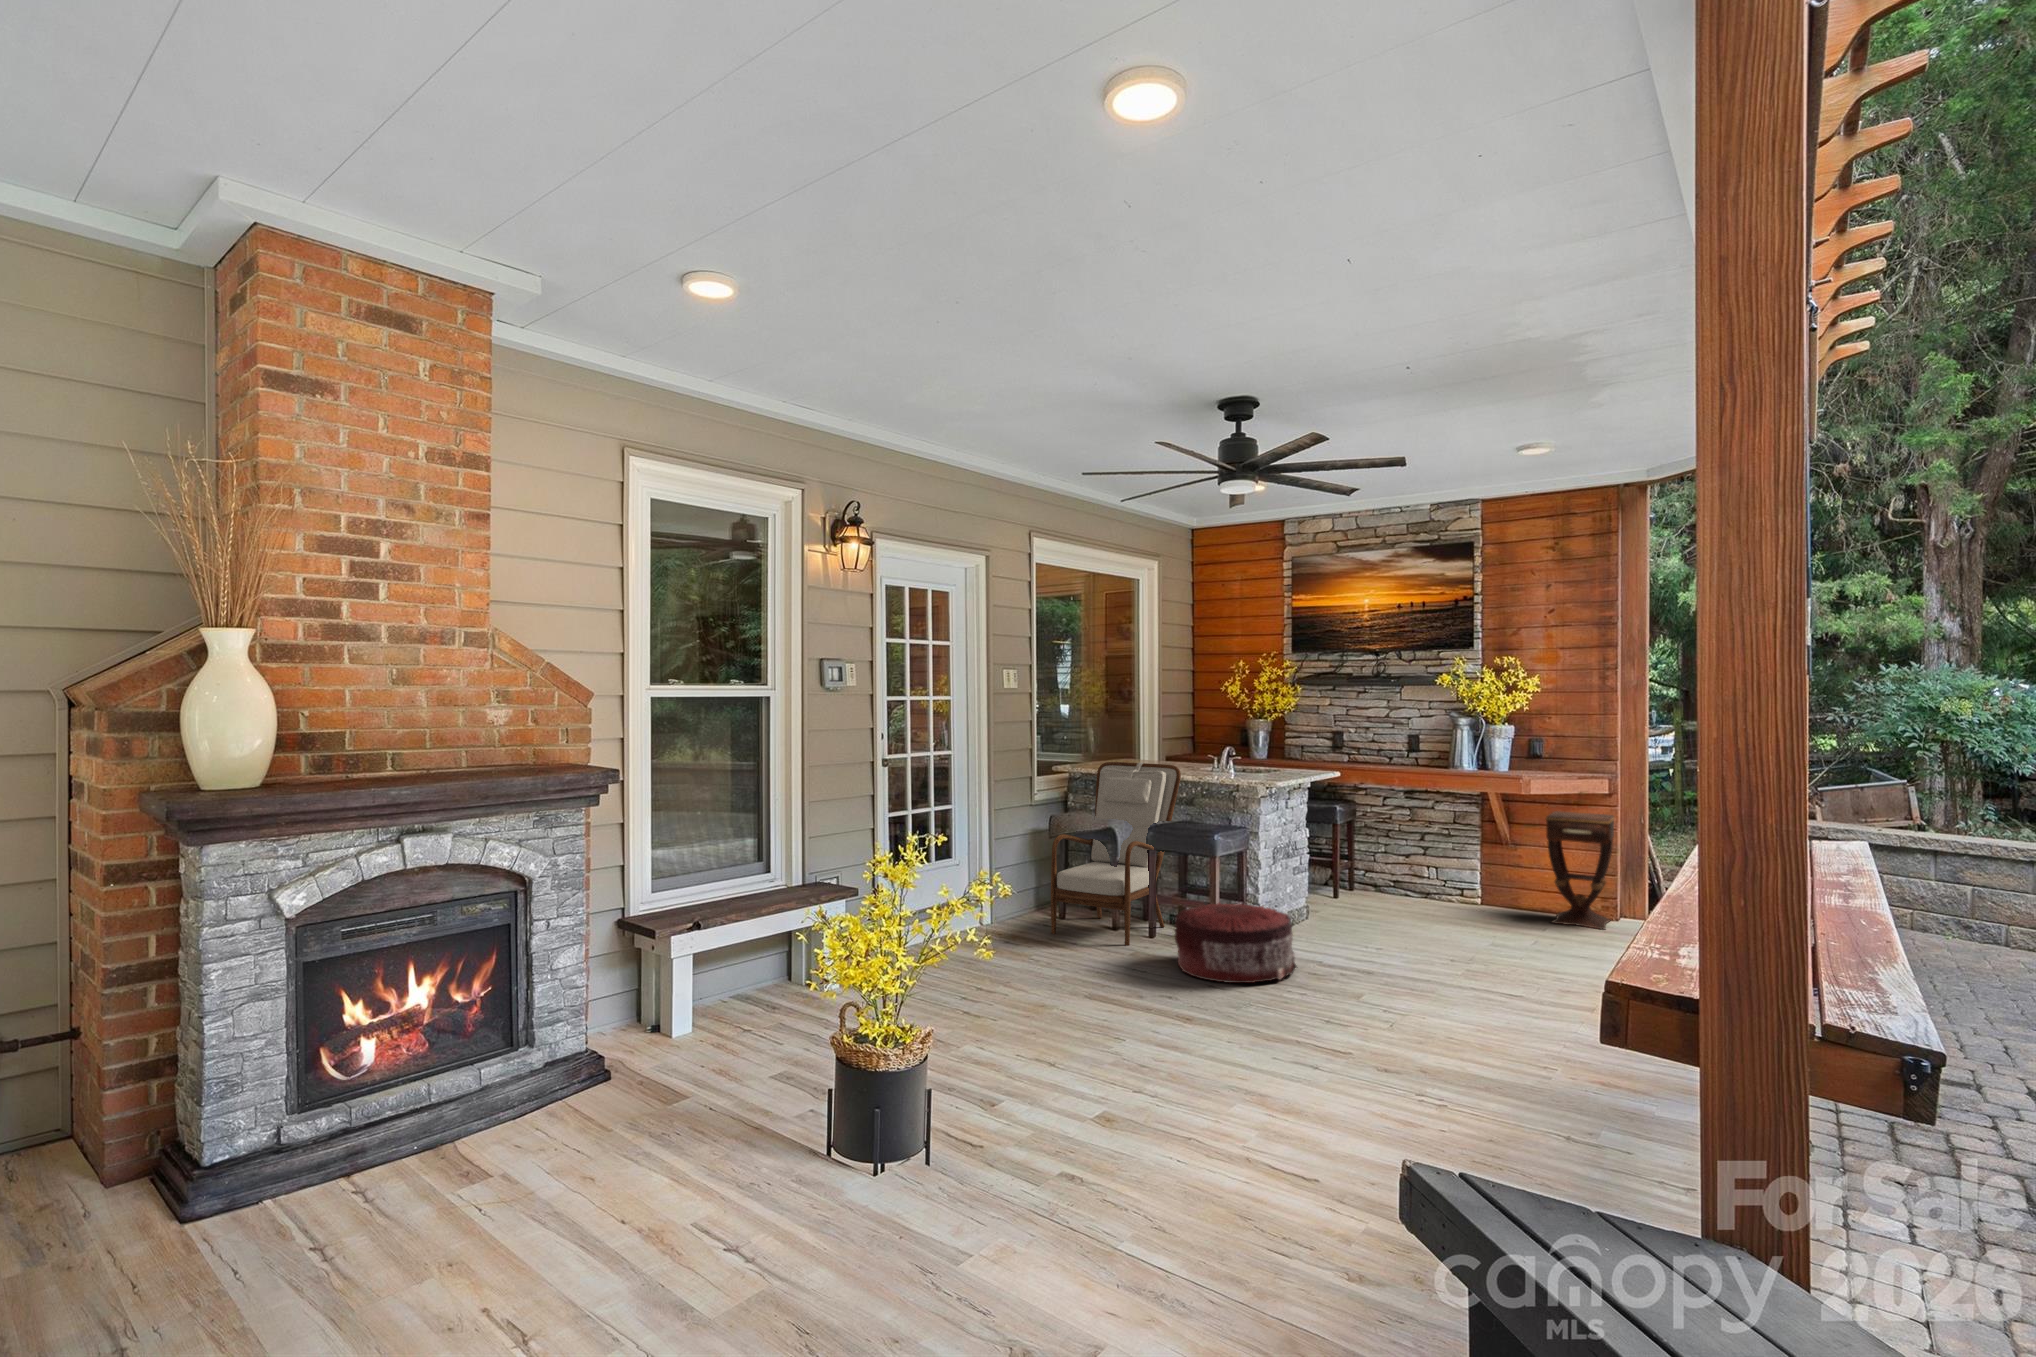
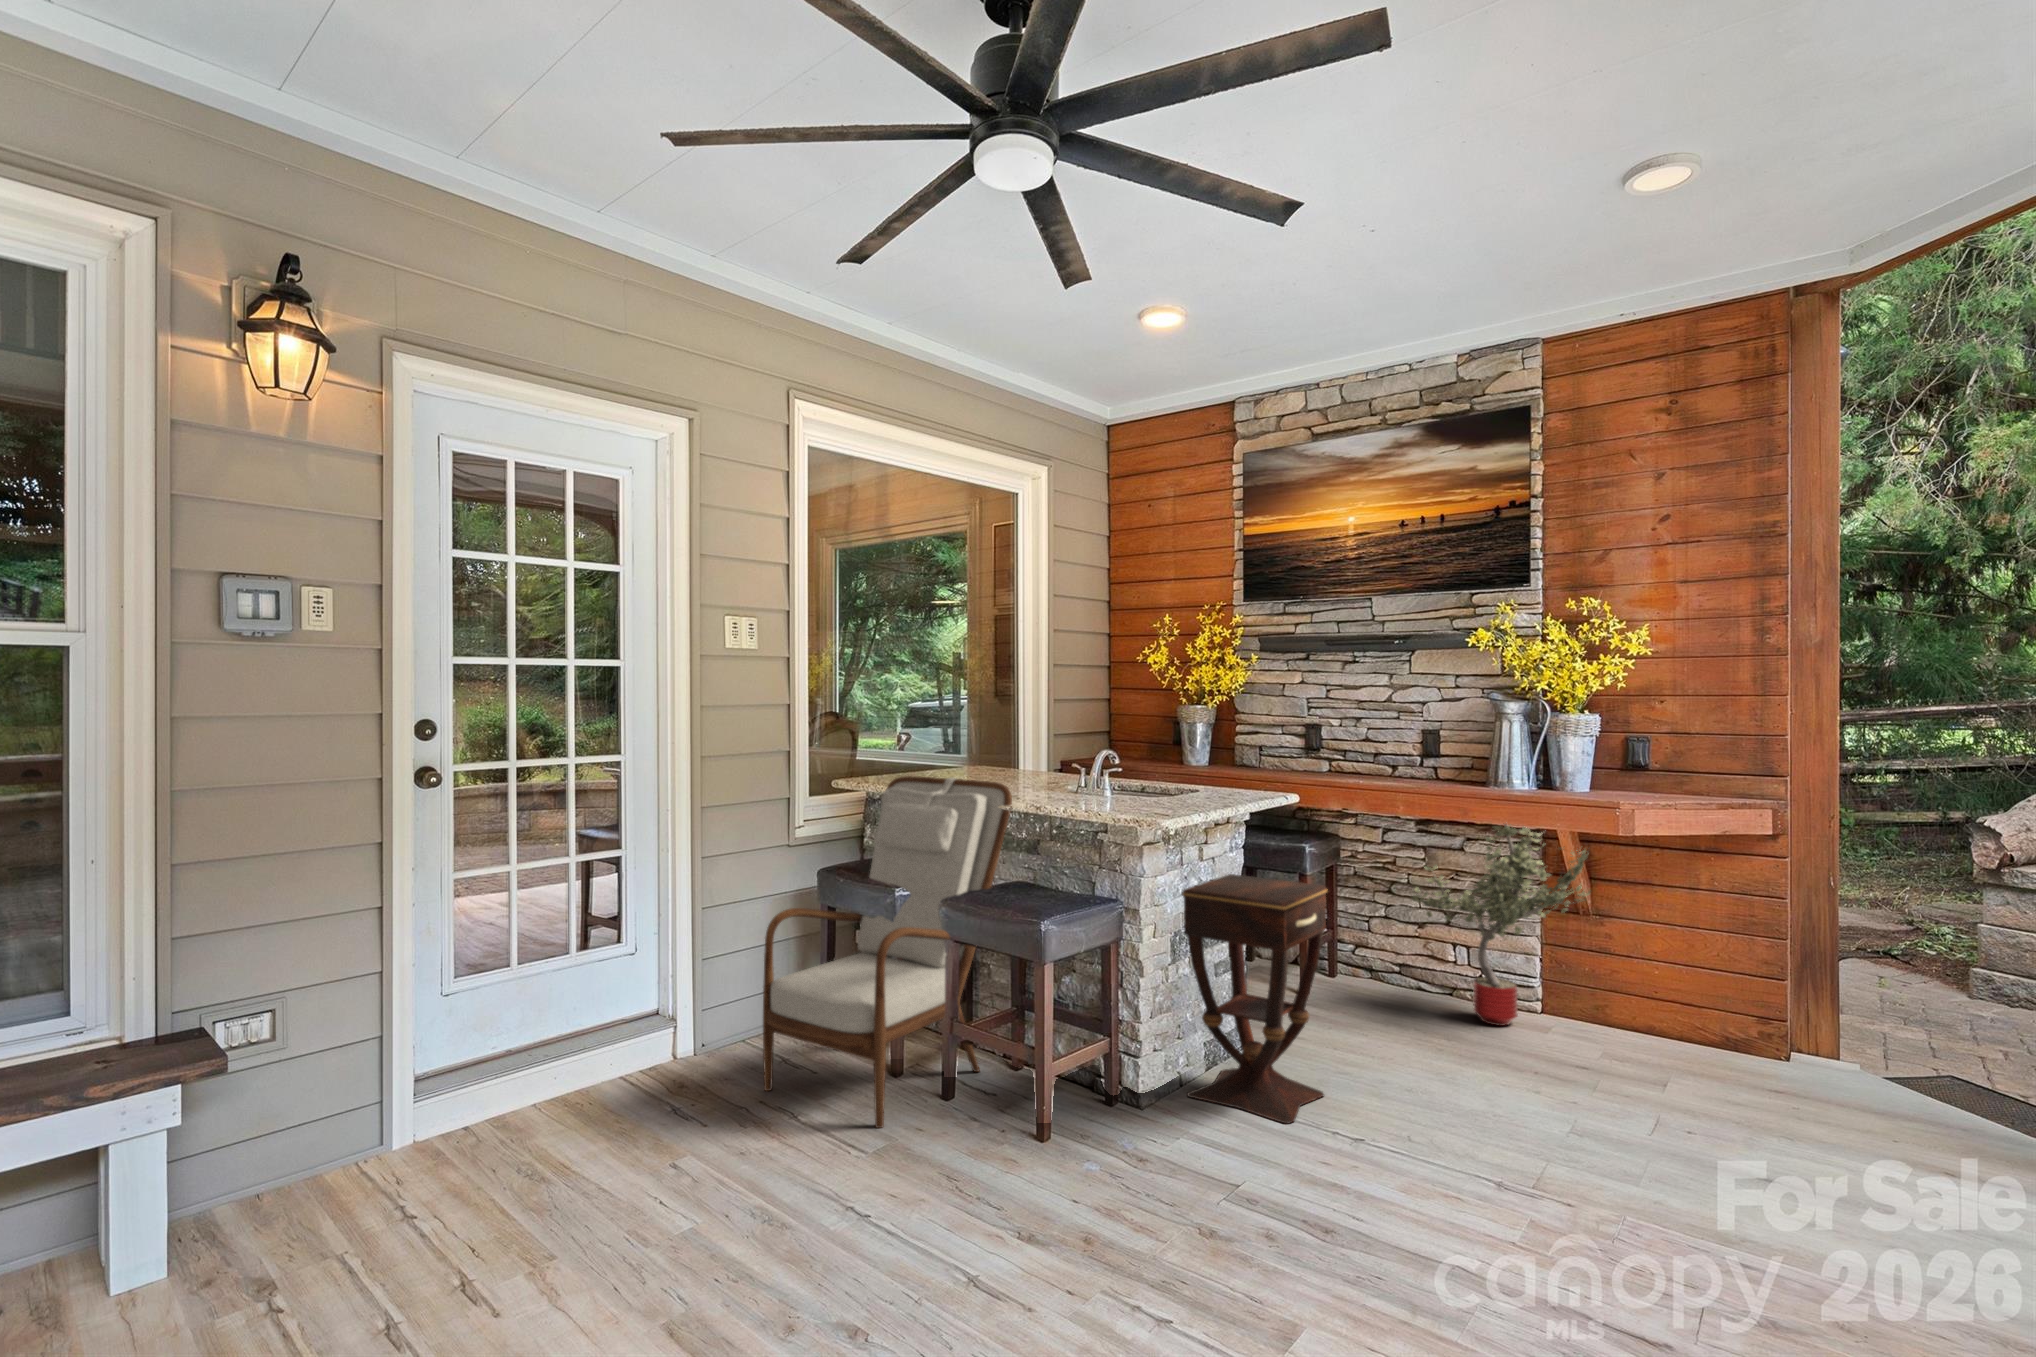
potted tree: none [1400,786,1508,911] -> present [1412,824,1590,1026]
side table: present [1546,811,1614,930] -> present [1182,874,1327,1124]
pouf: present [1174,903,1297,983] -> none [925,1058,1174,1278]

